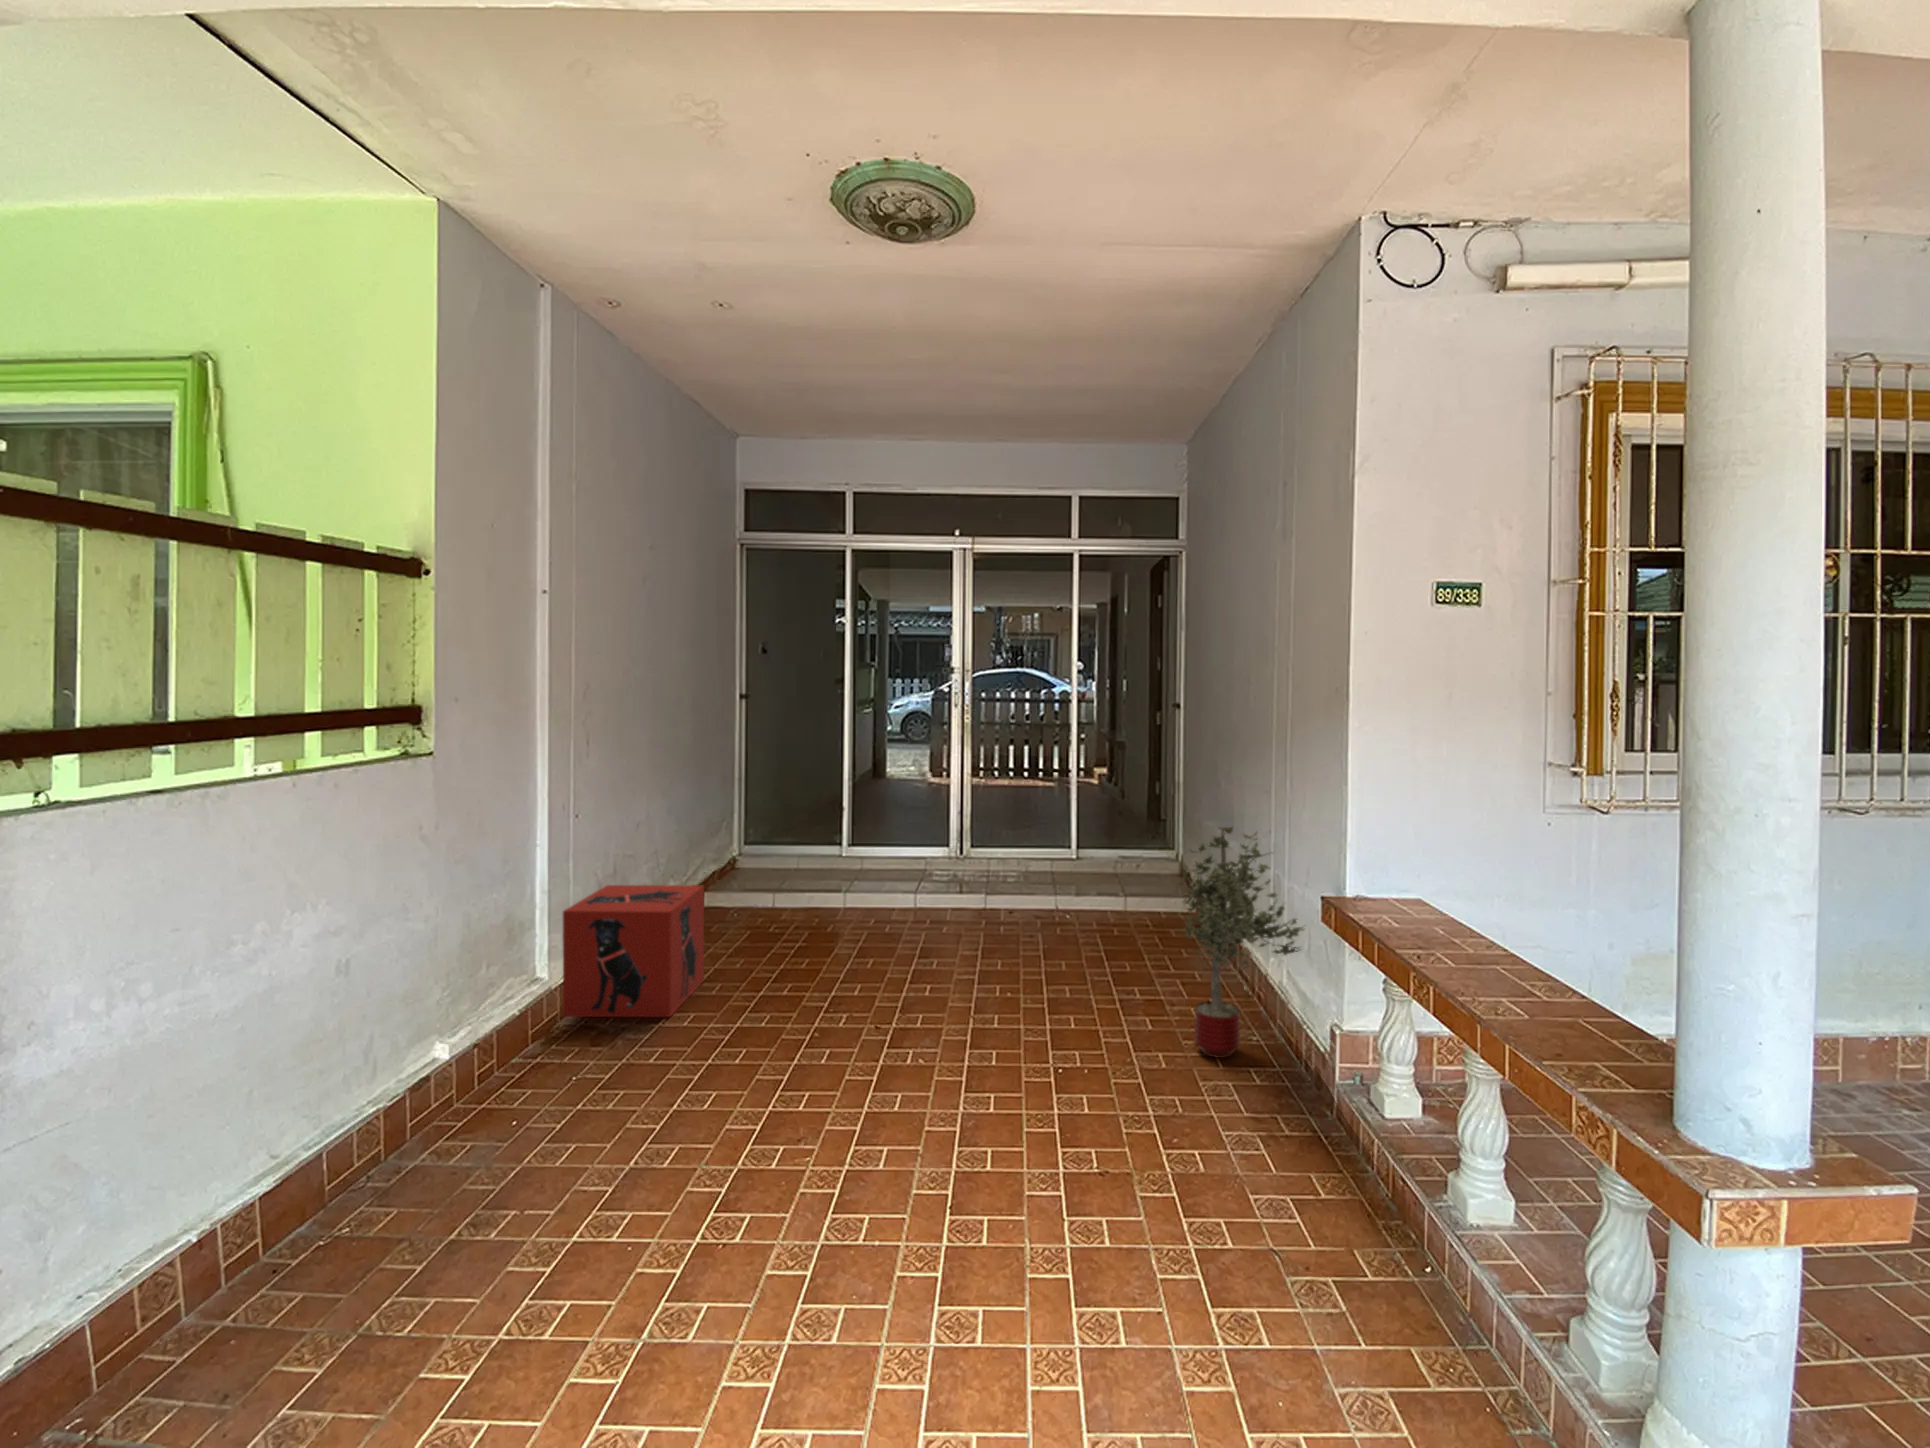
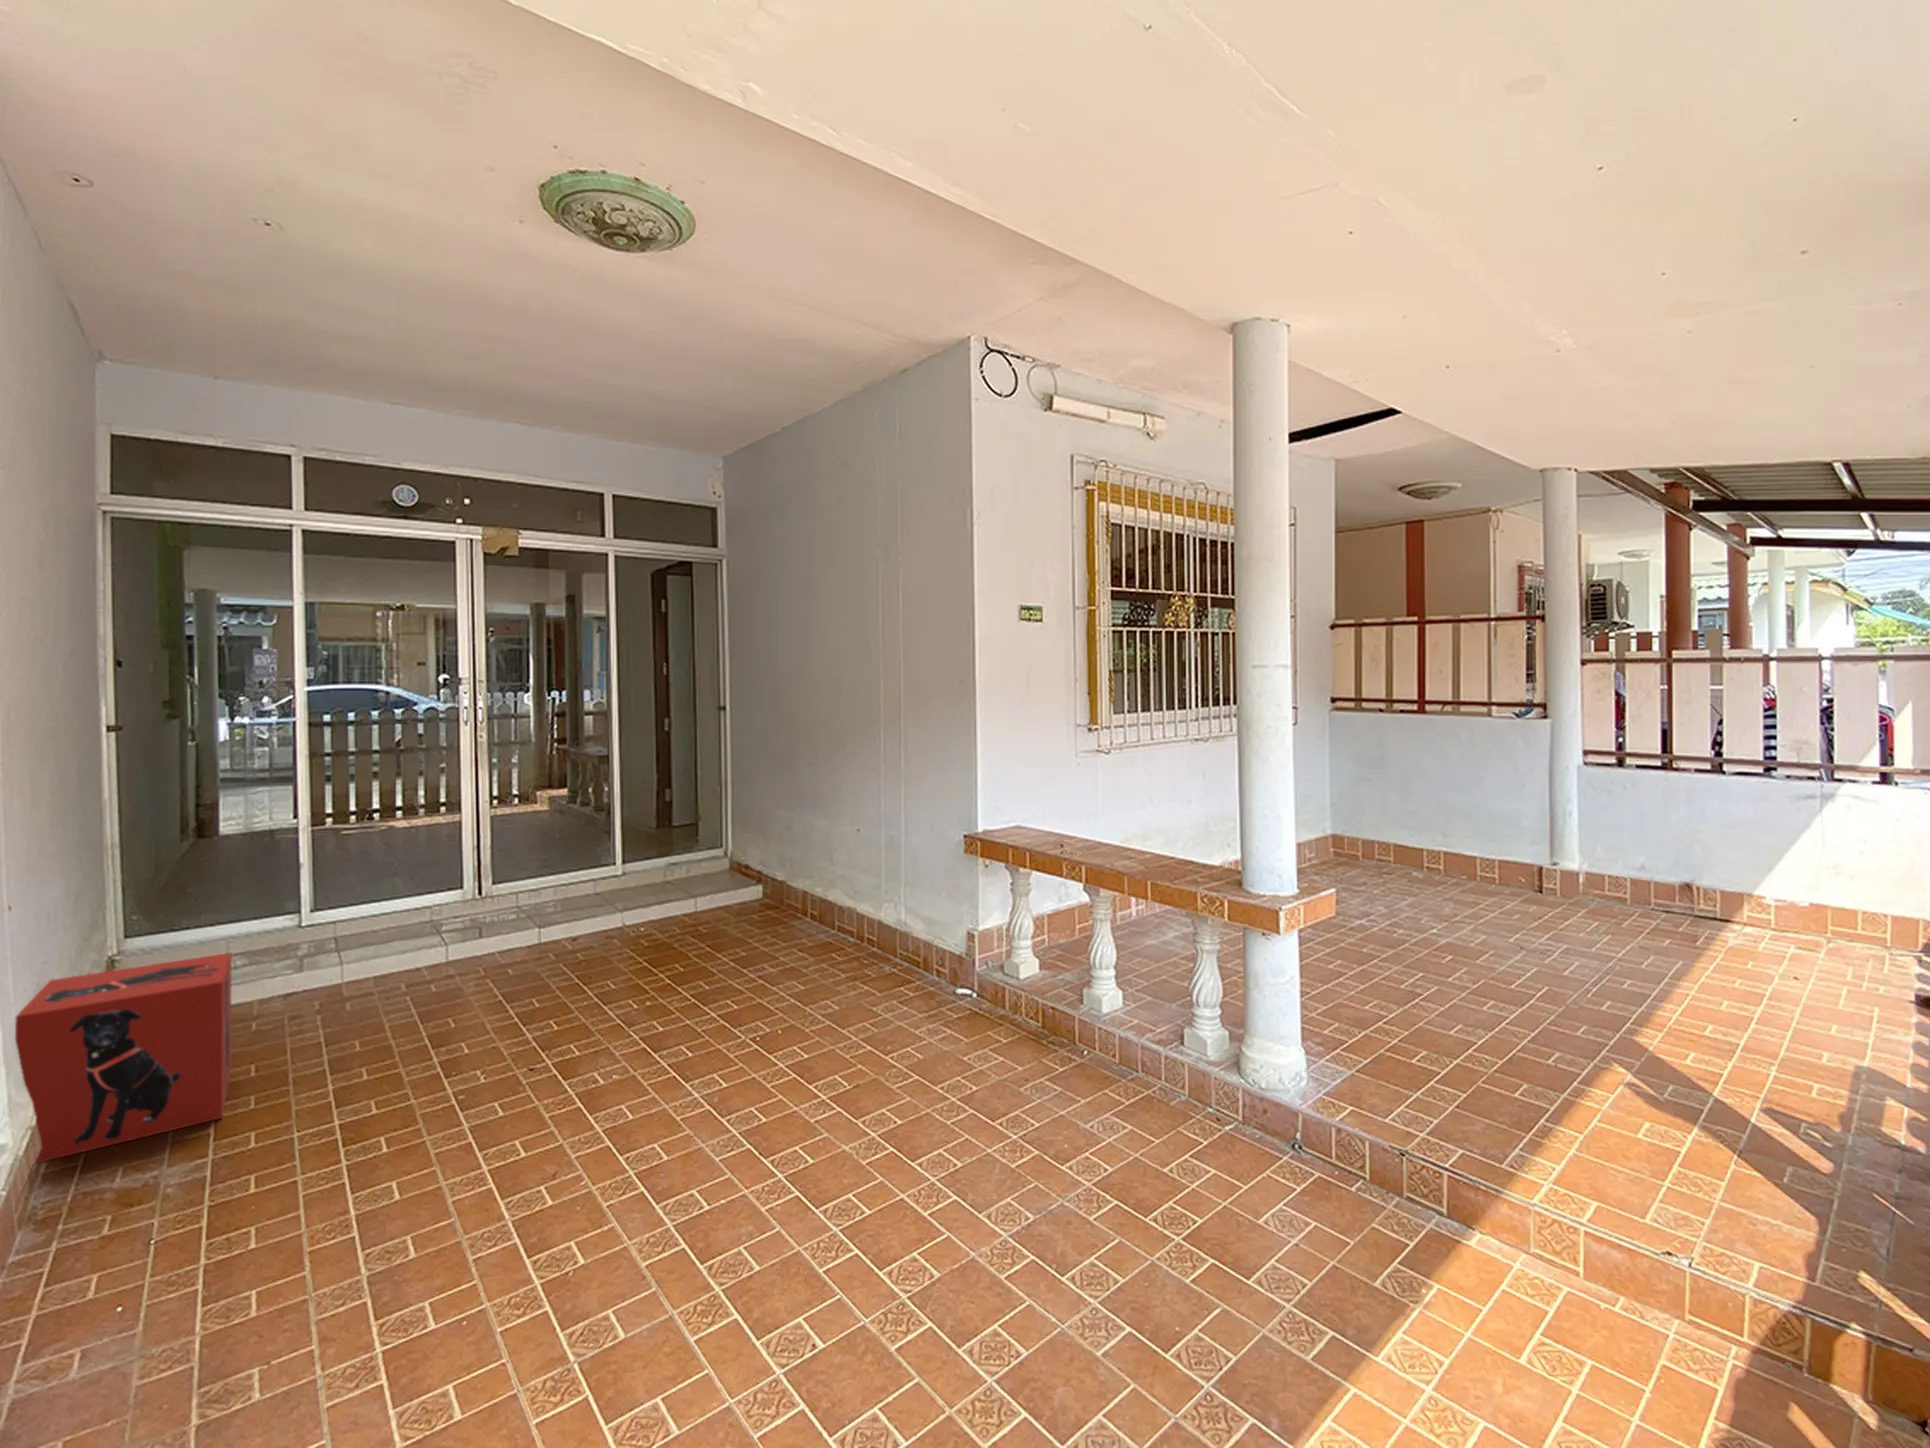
potted tree: present [1180,827,1304,1058] -> none [835,795,938,989]

